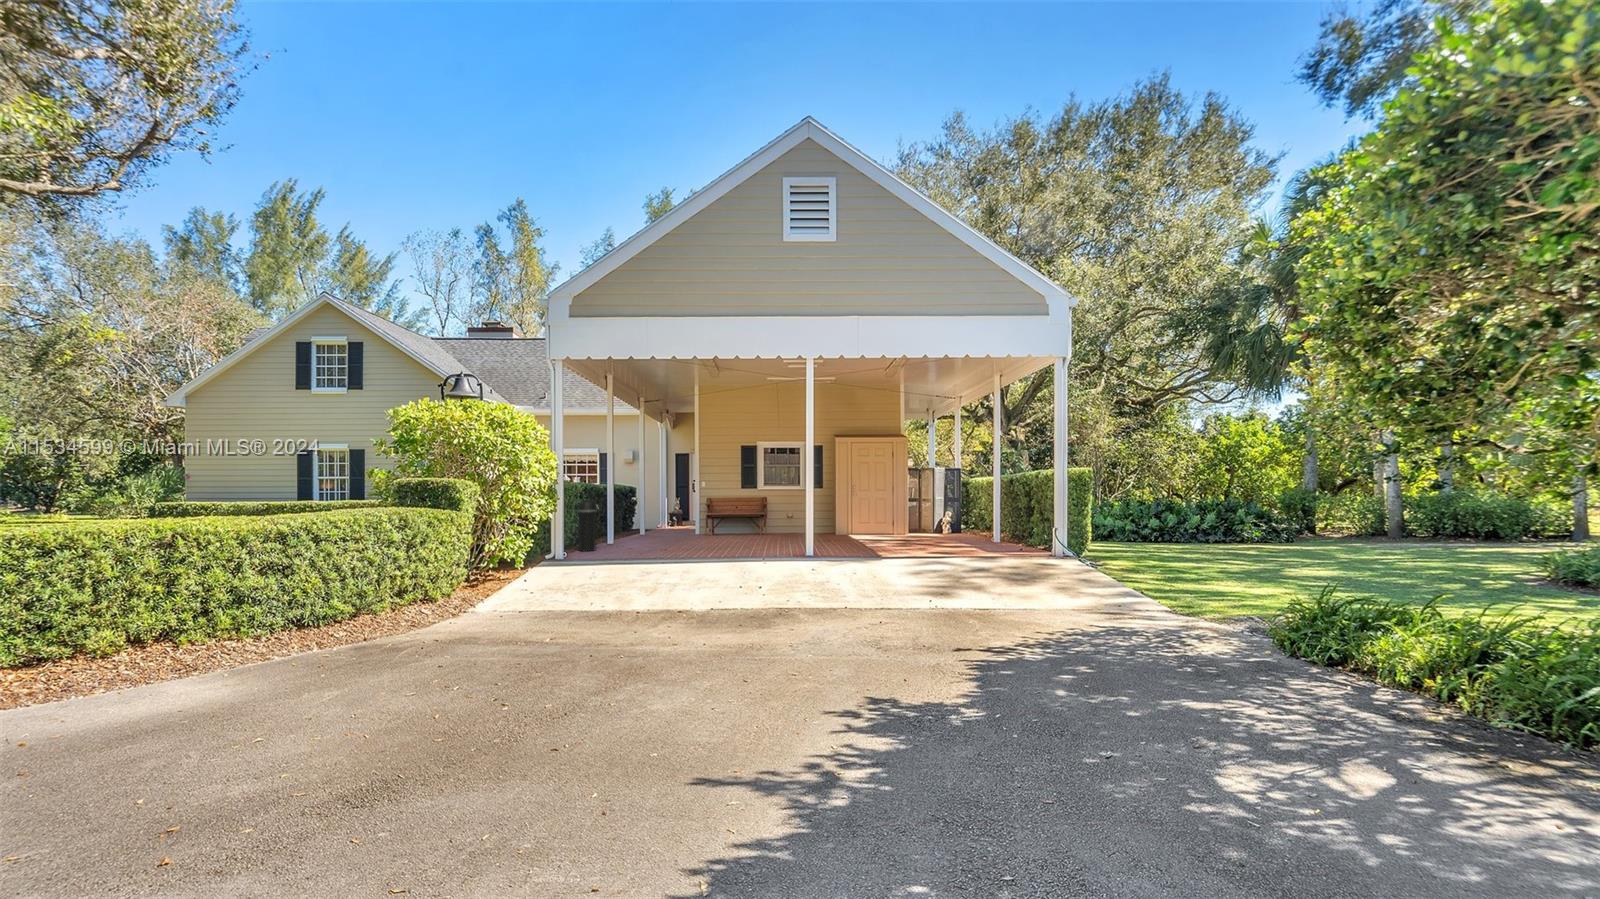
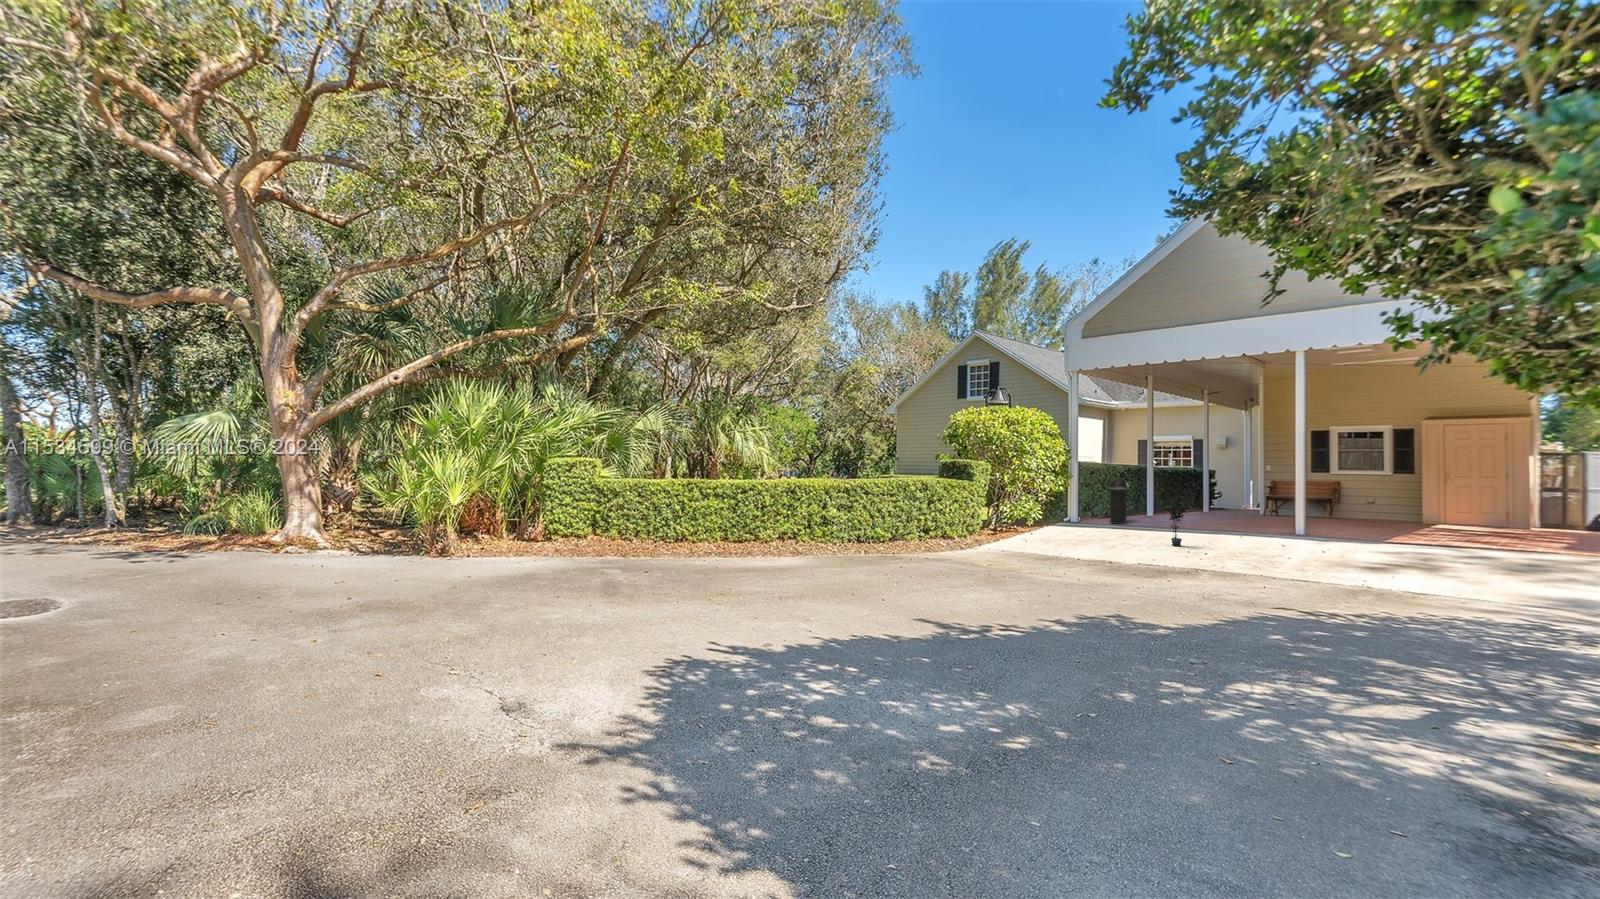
potted plant: none [676,527,694,568] -> present [1168,507,1186,546]

